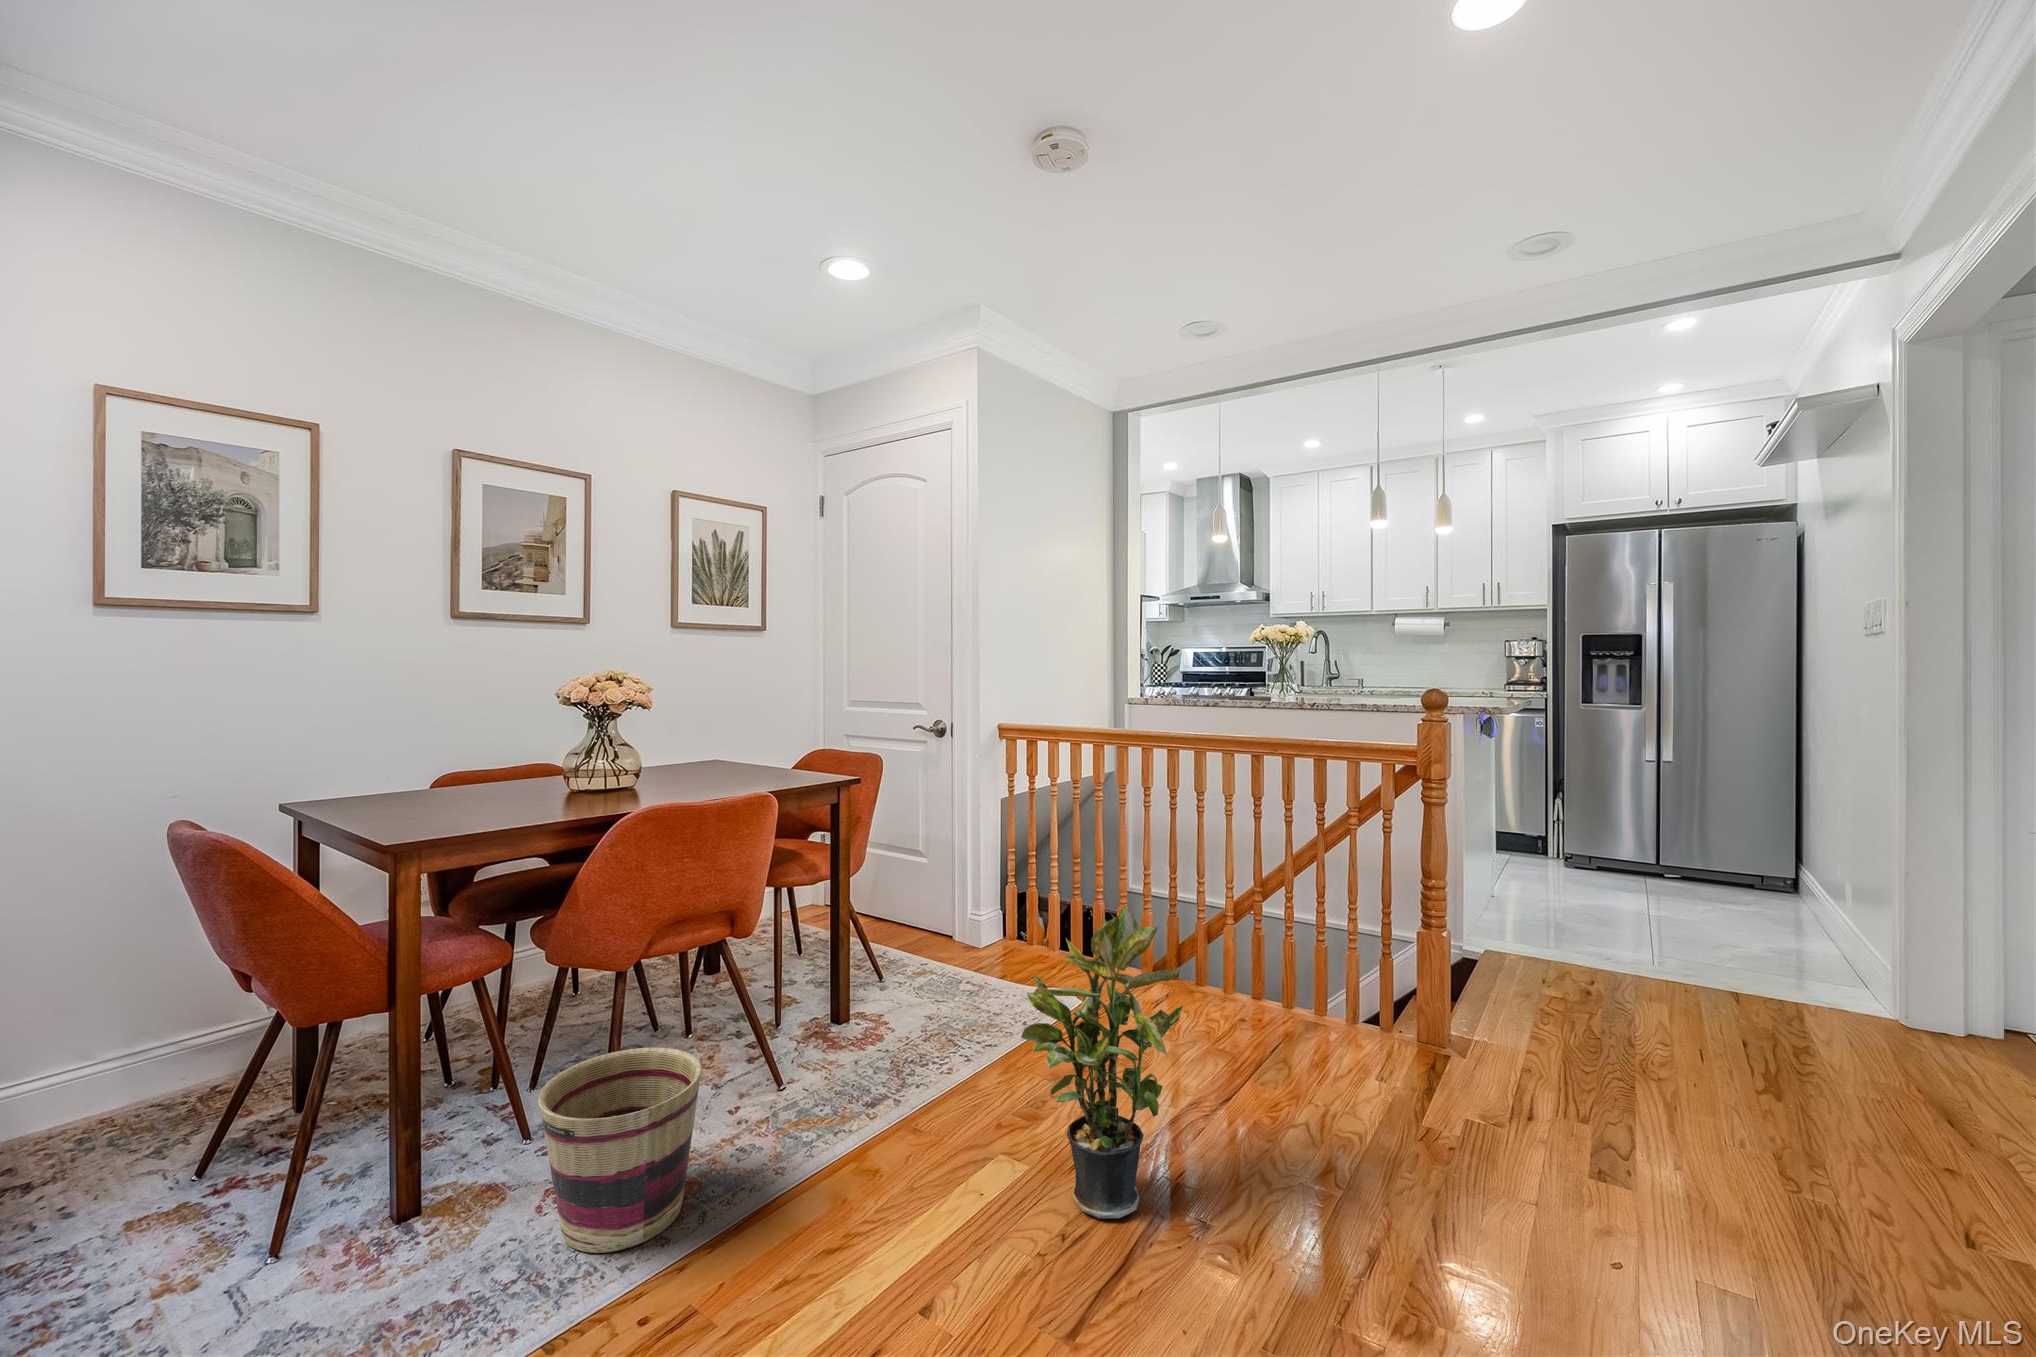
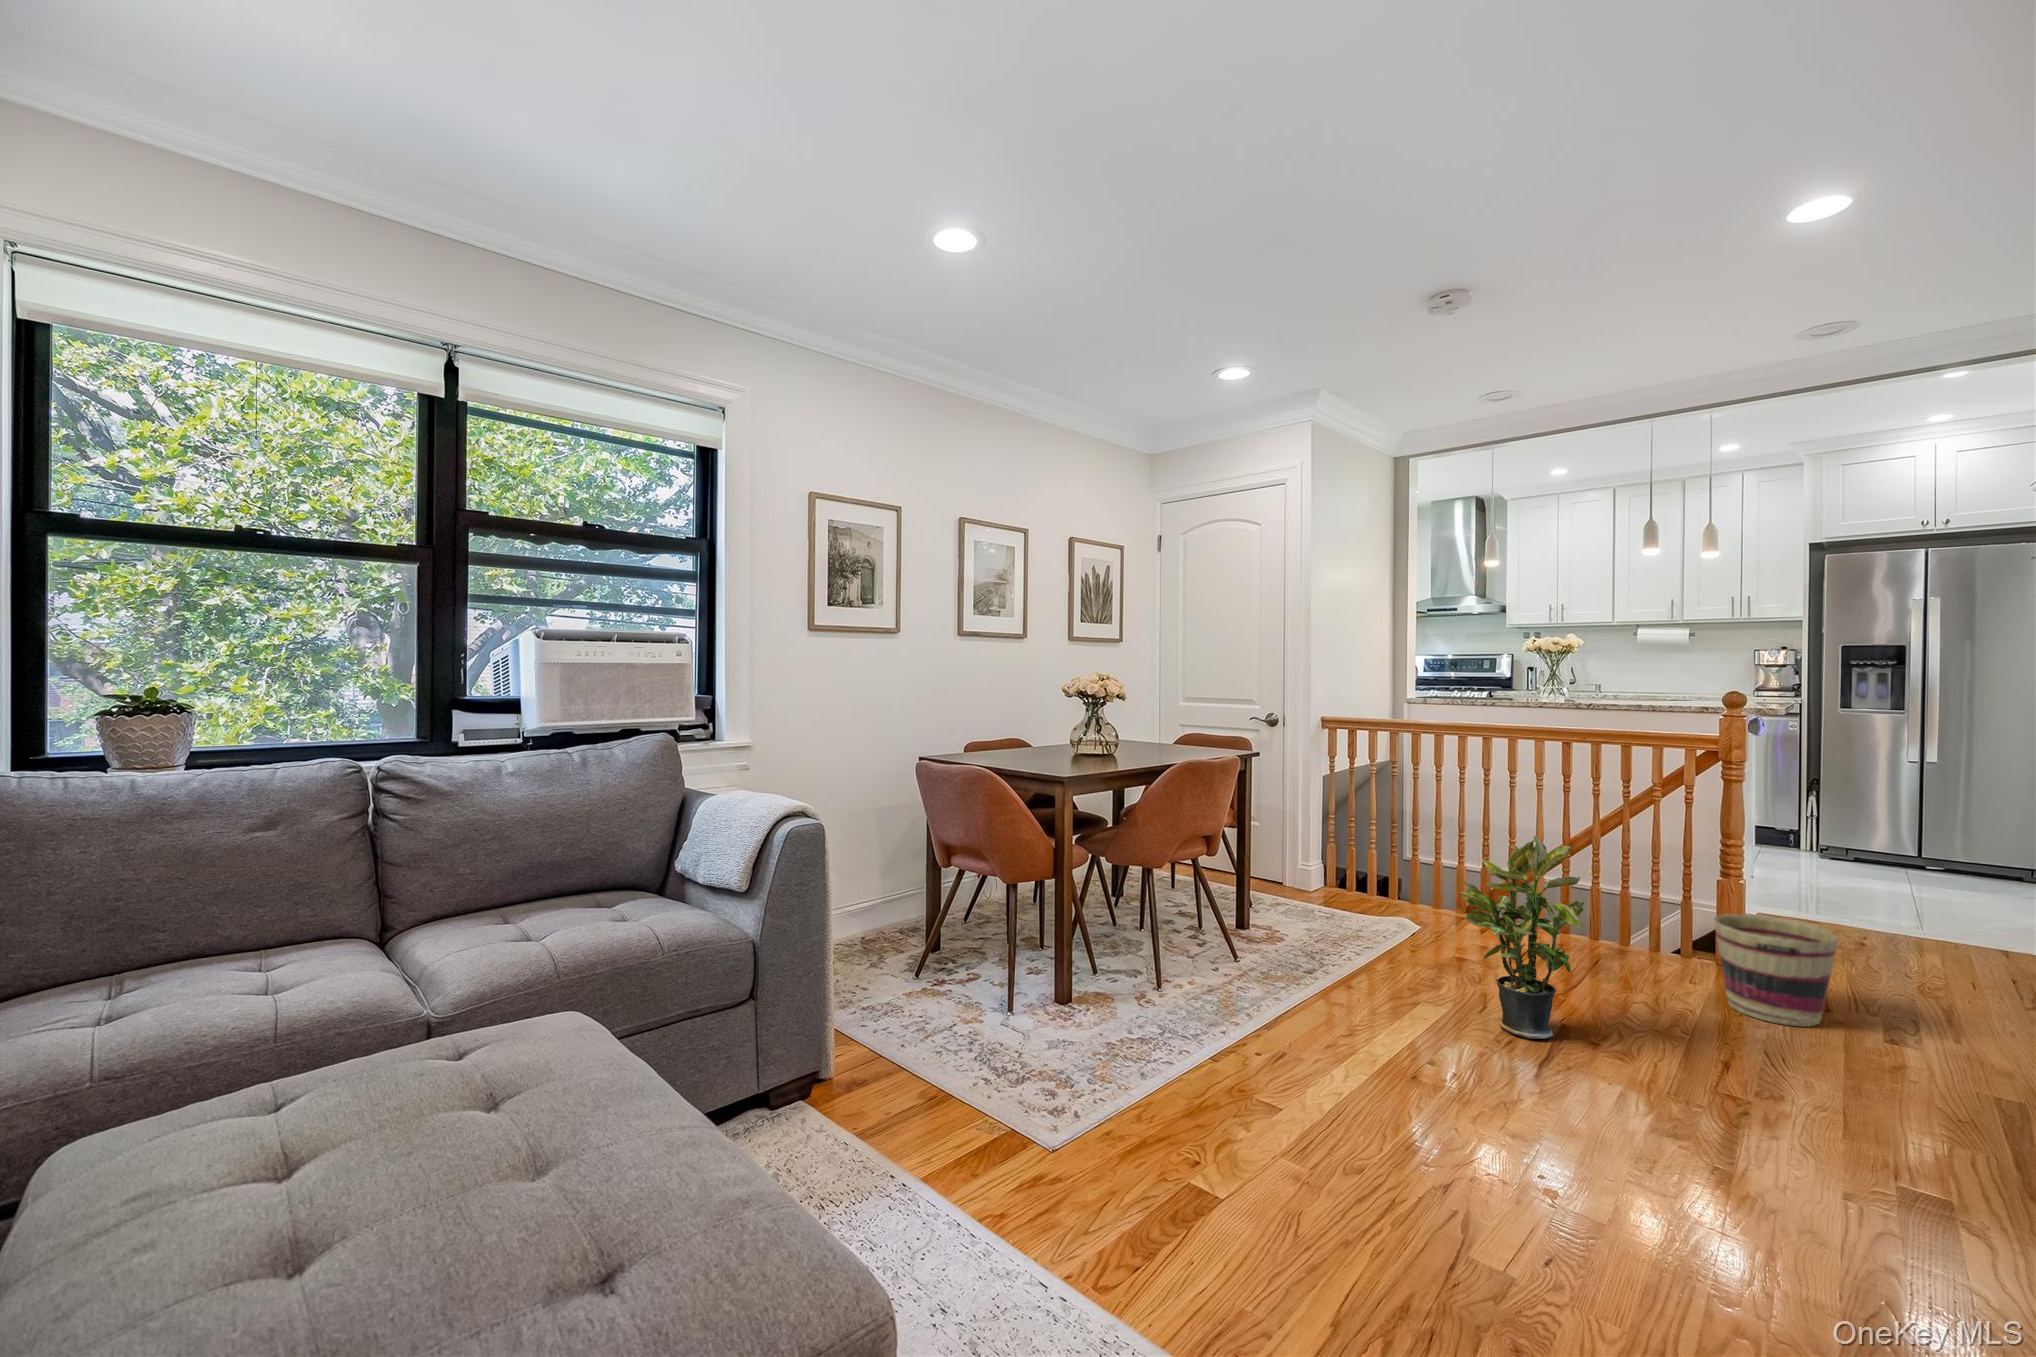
basket: present [539,1048,701,1253] -> present [1714,914,1838,1027]

